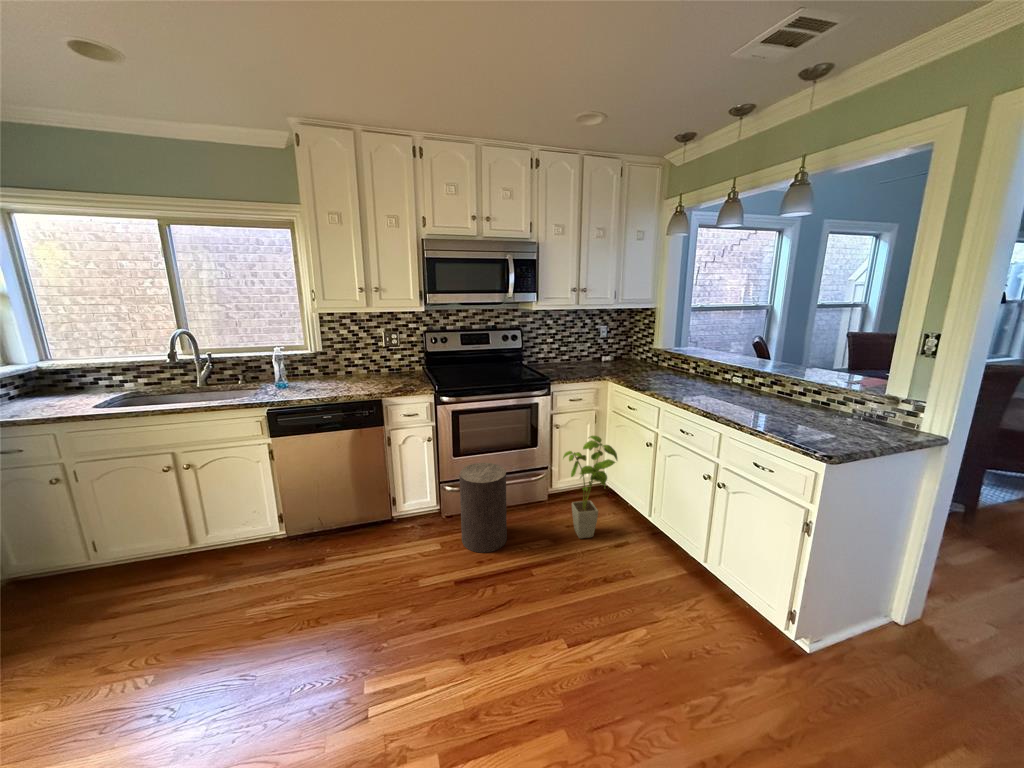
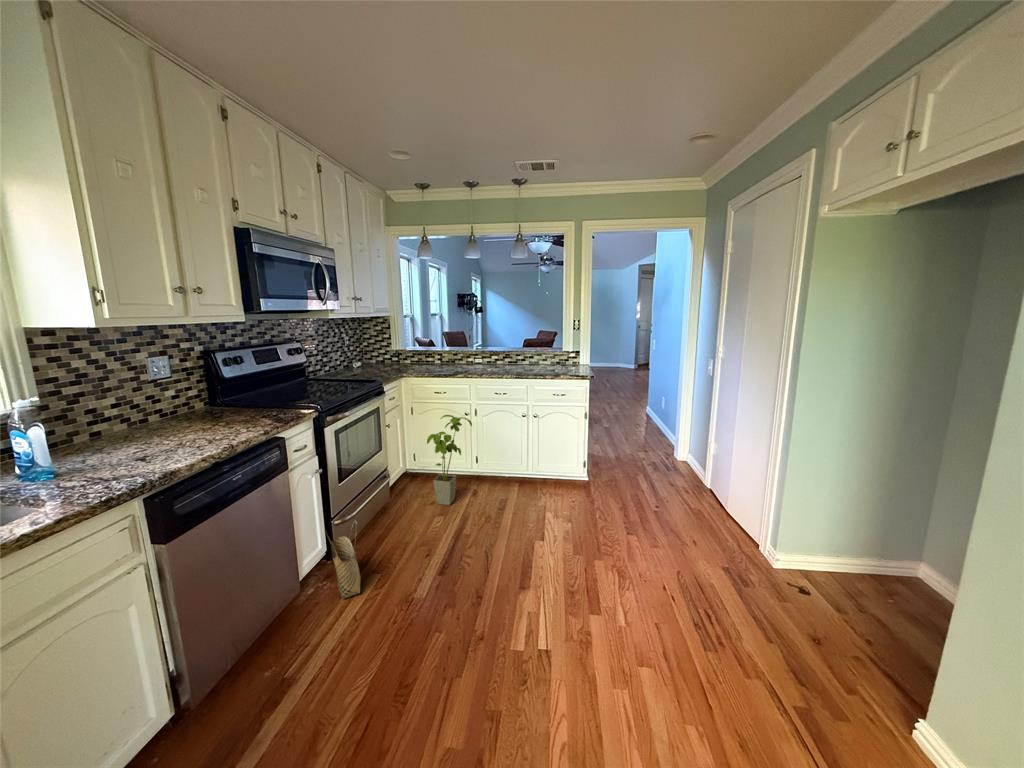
stool: present [459,463,507,553] -> none [364,469,418,562]
woven basket: none [404,486,442,549] -> present [326,521,360,599]

